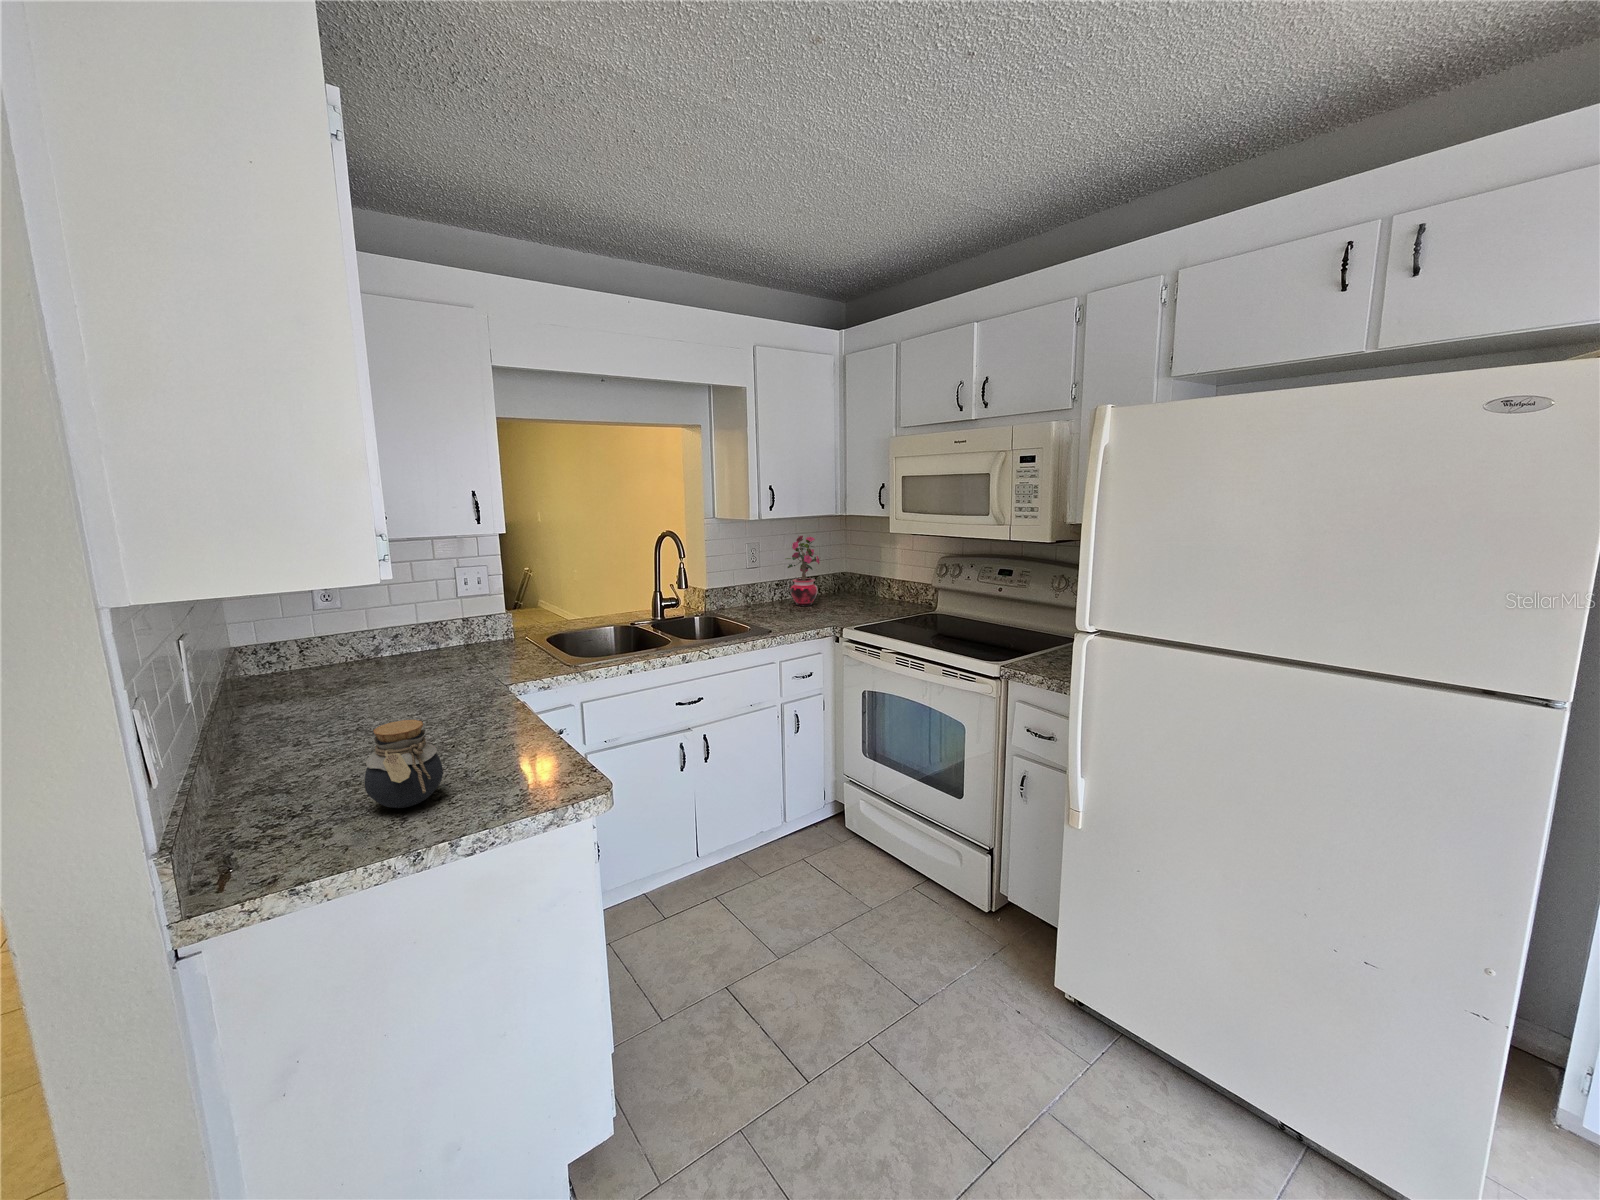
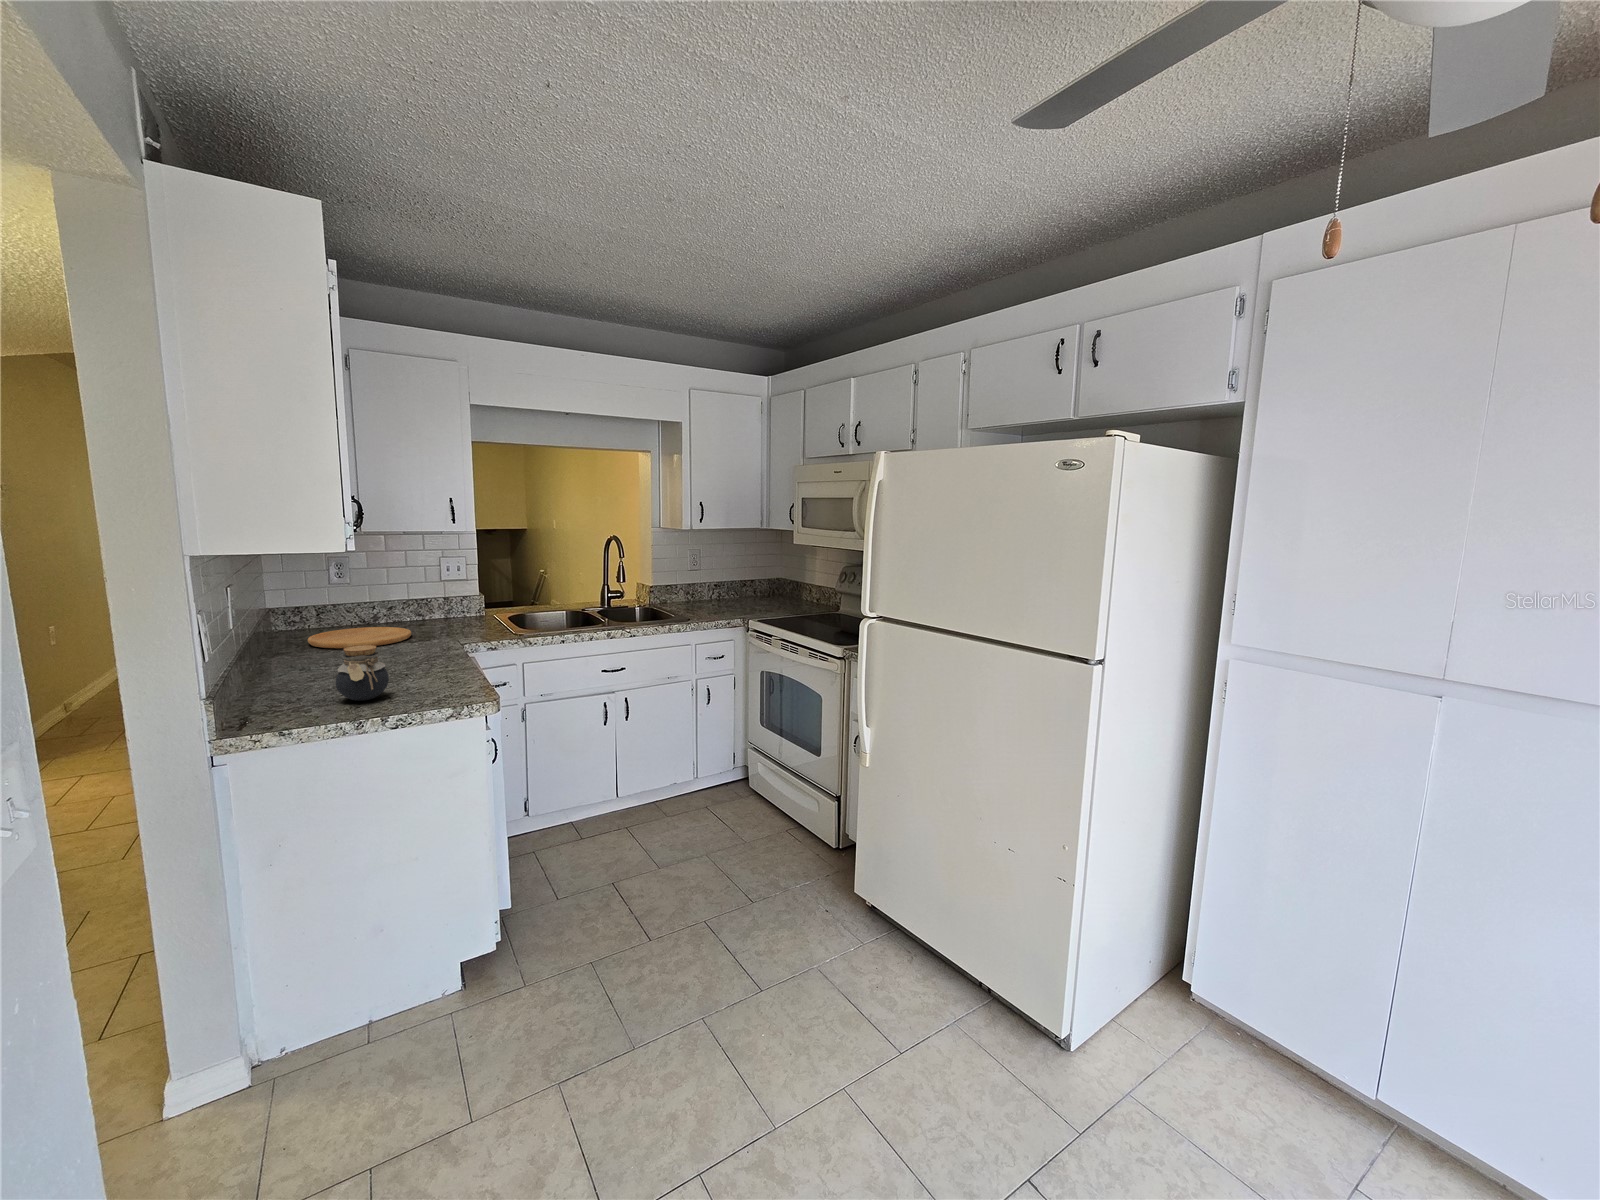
potted plant: present [786,536,820,606] -> none [717,545,748,604]
cutting board: none [293,664,432,703] -> present [308,627,411,648]

